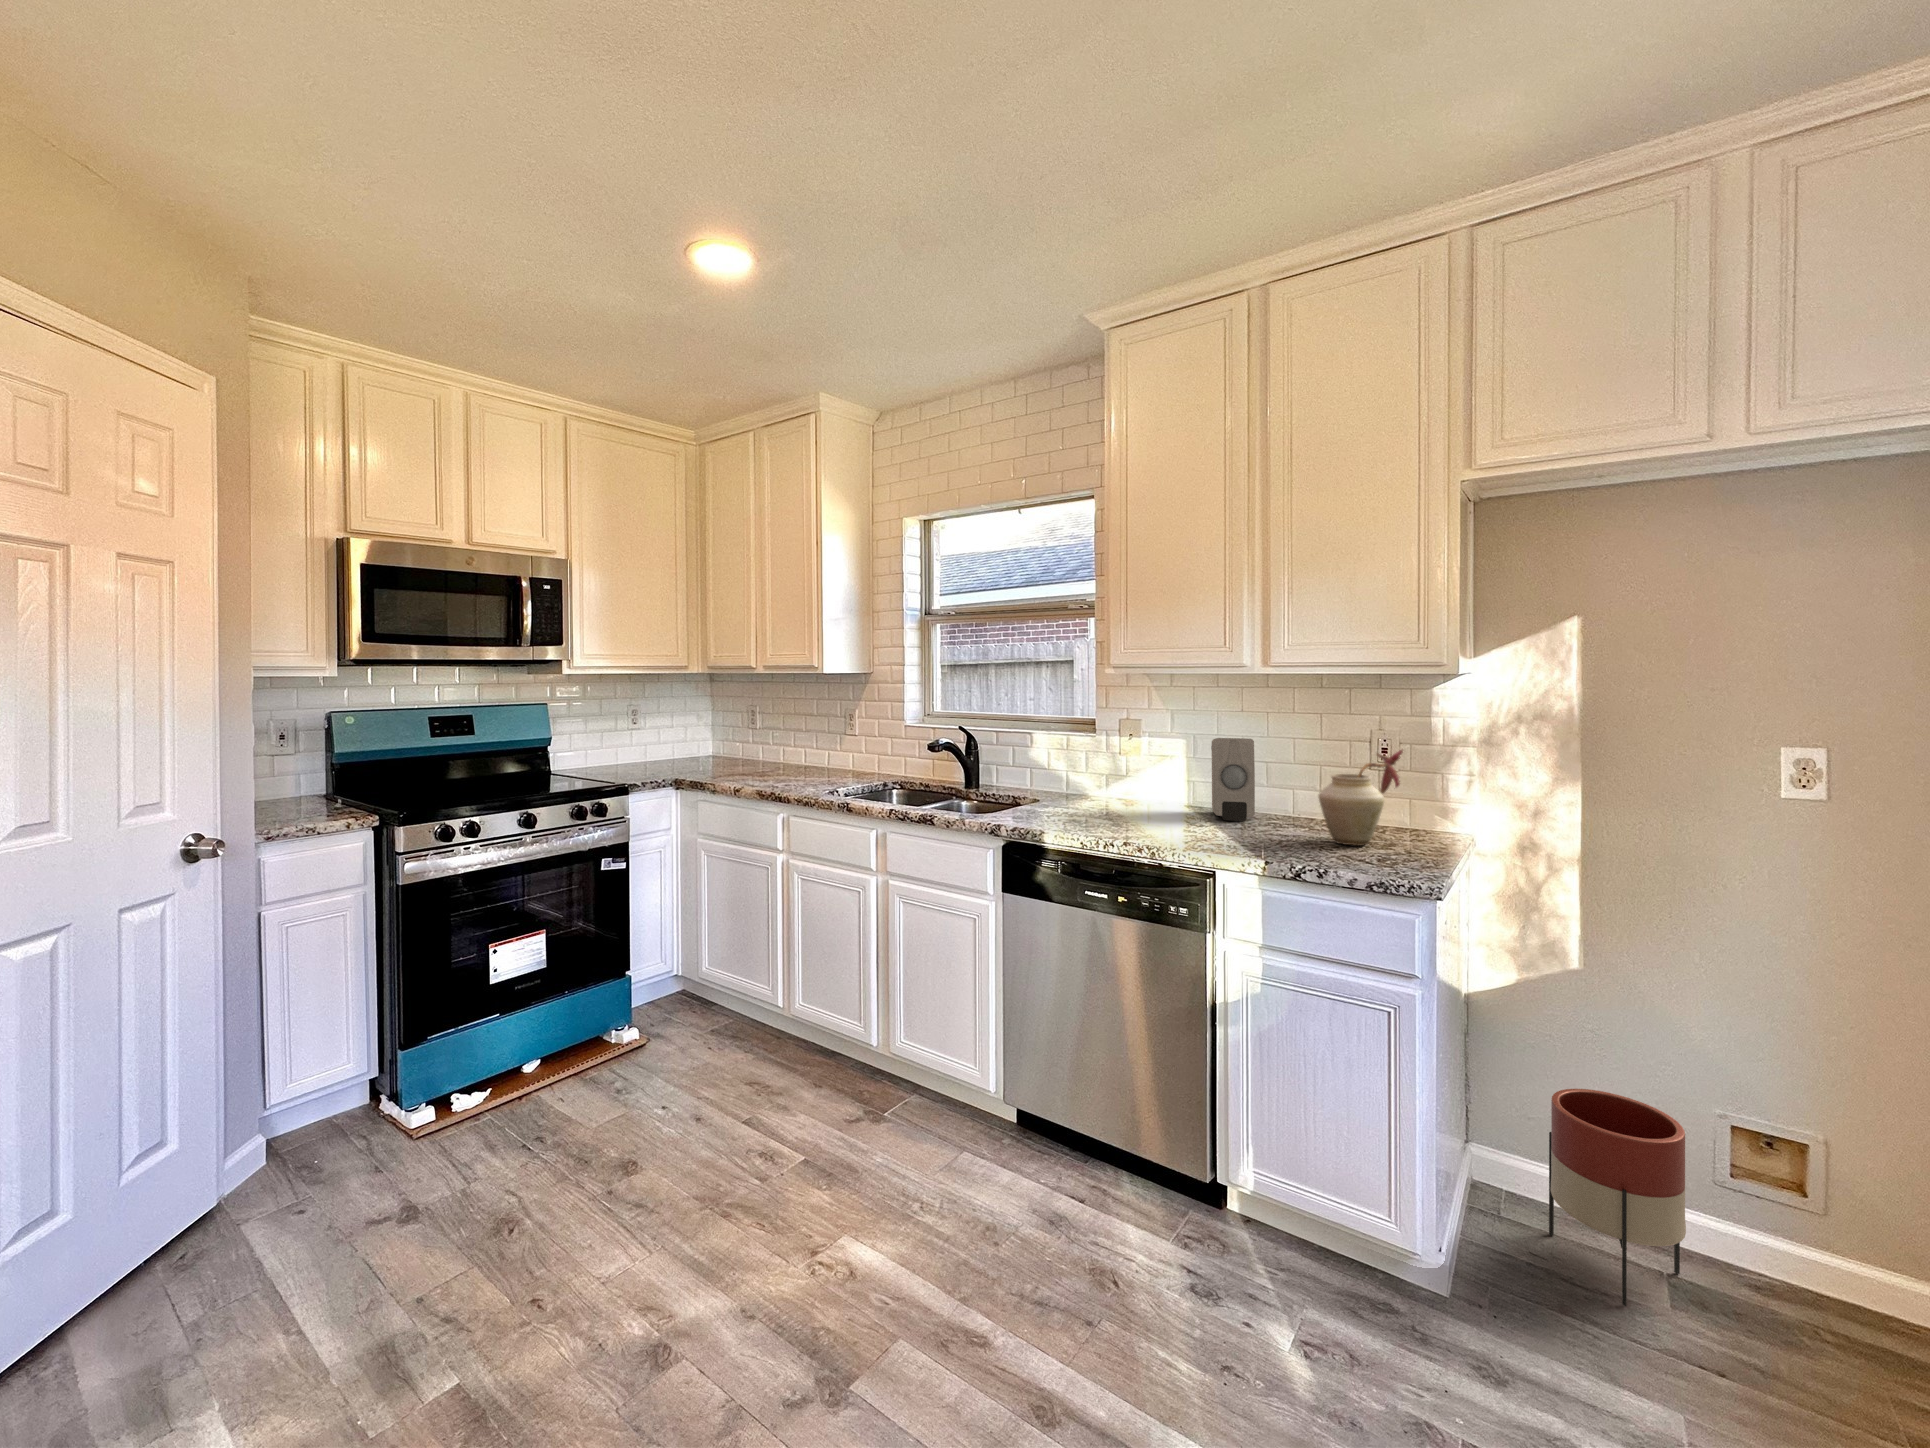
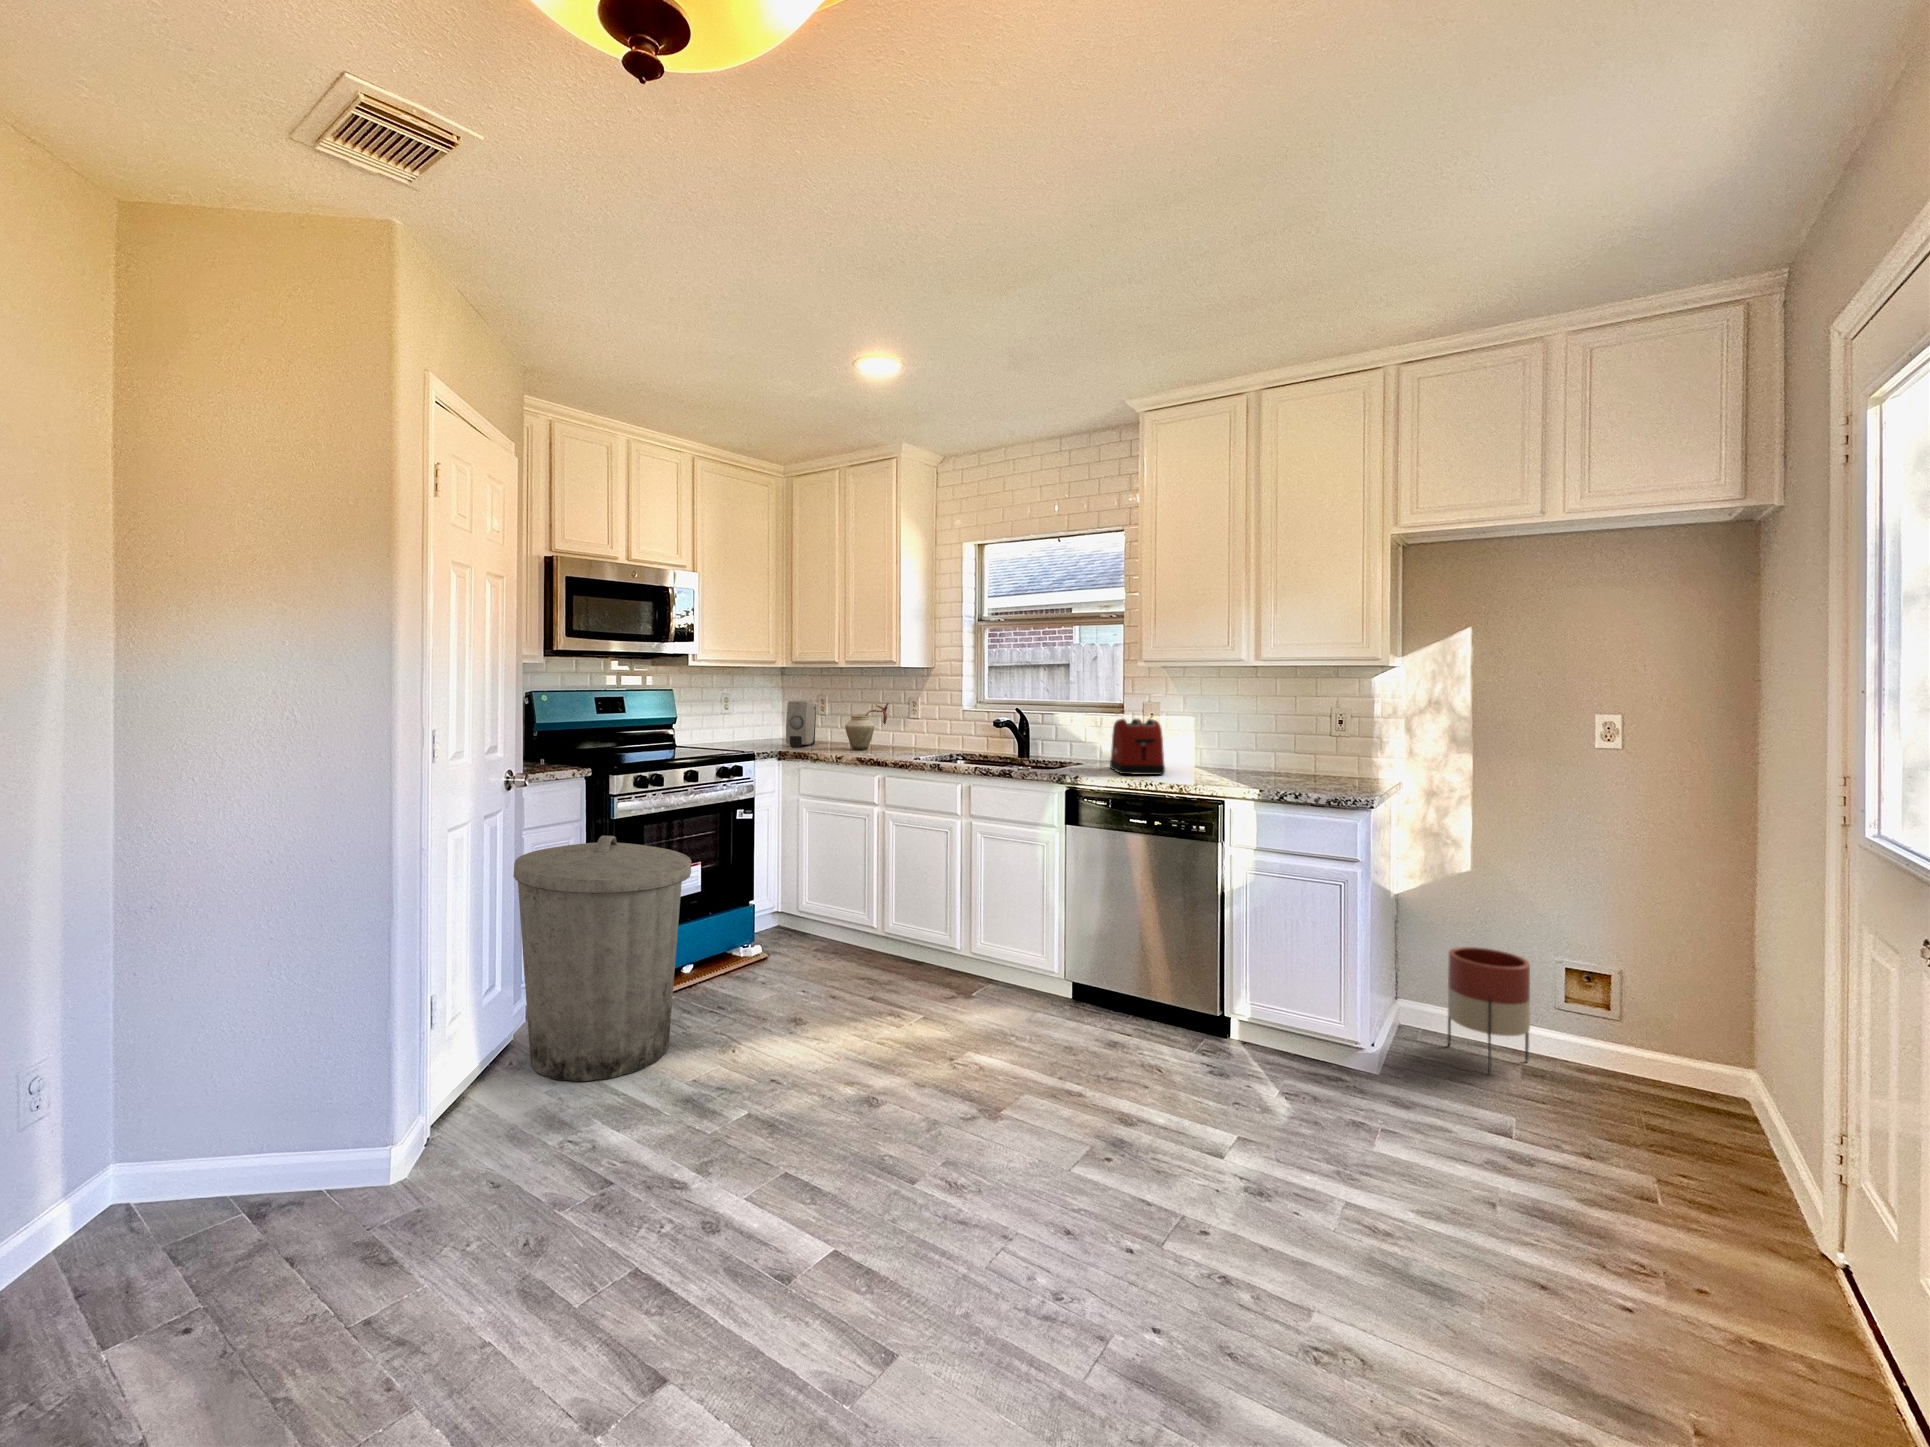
soap dispenser: present [1211,738,1255,821] -> present [786,701,816,747]
toaster: none [1073,745,1142,822] -> present [1110,719,1165,775]
vase: present [1319,750,1403,846] -> present [845,703,888,750]
trash can: none [171,922,465,1295] -> present [513,836,691,1081]

